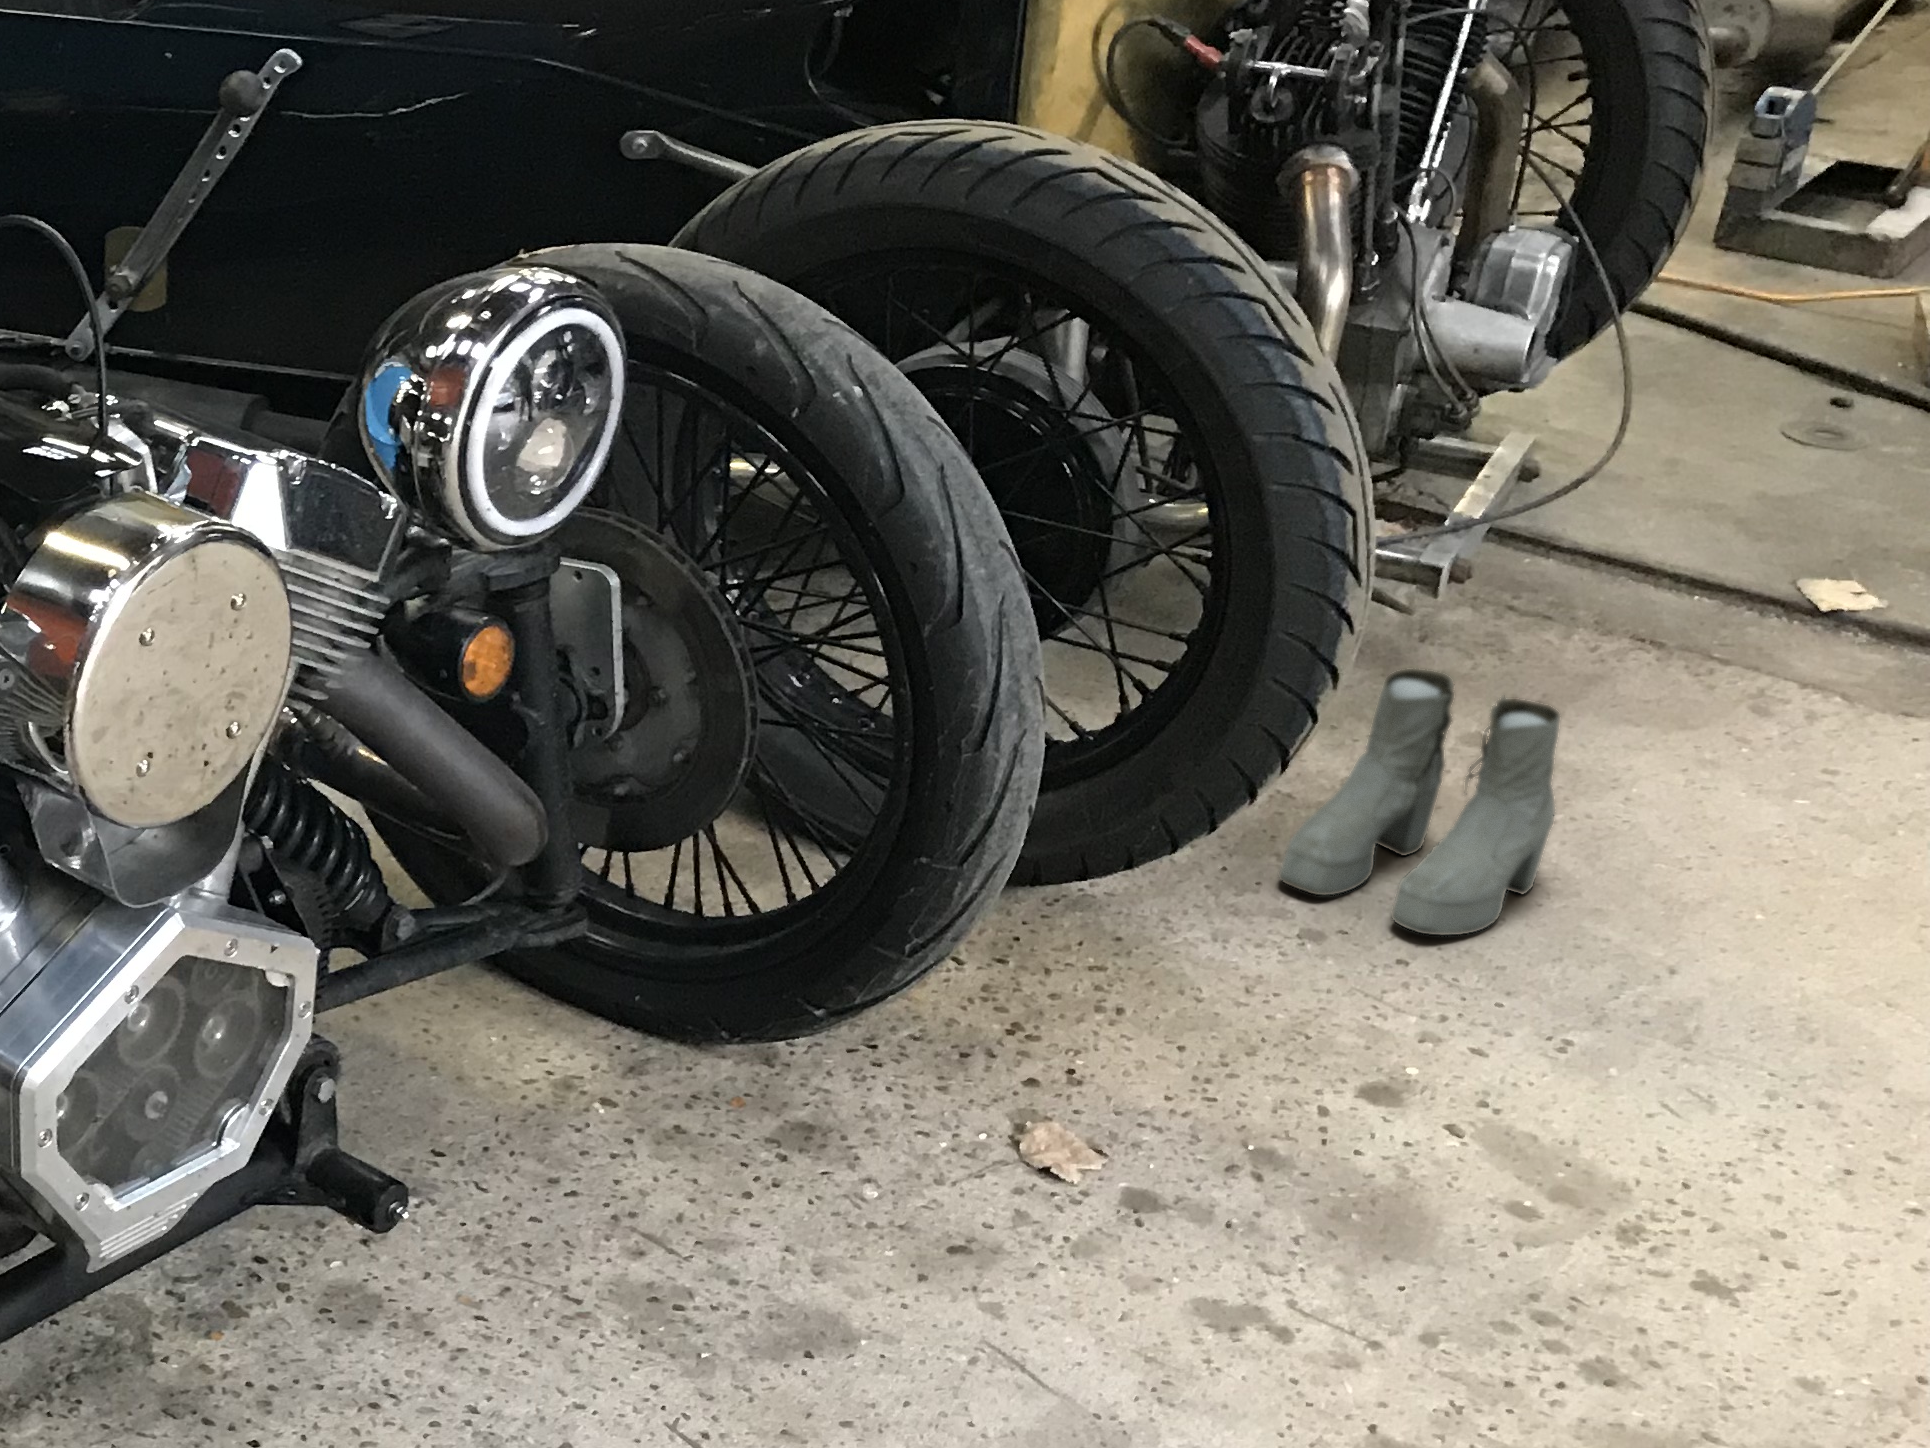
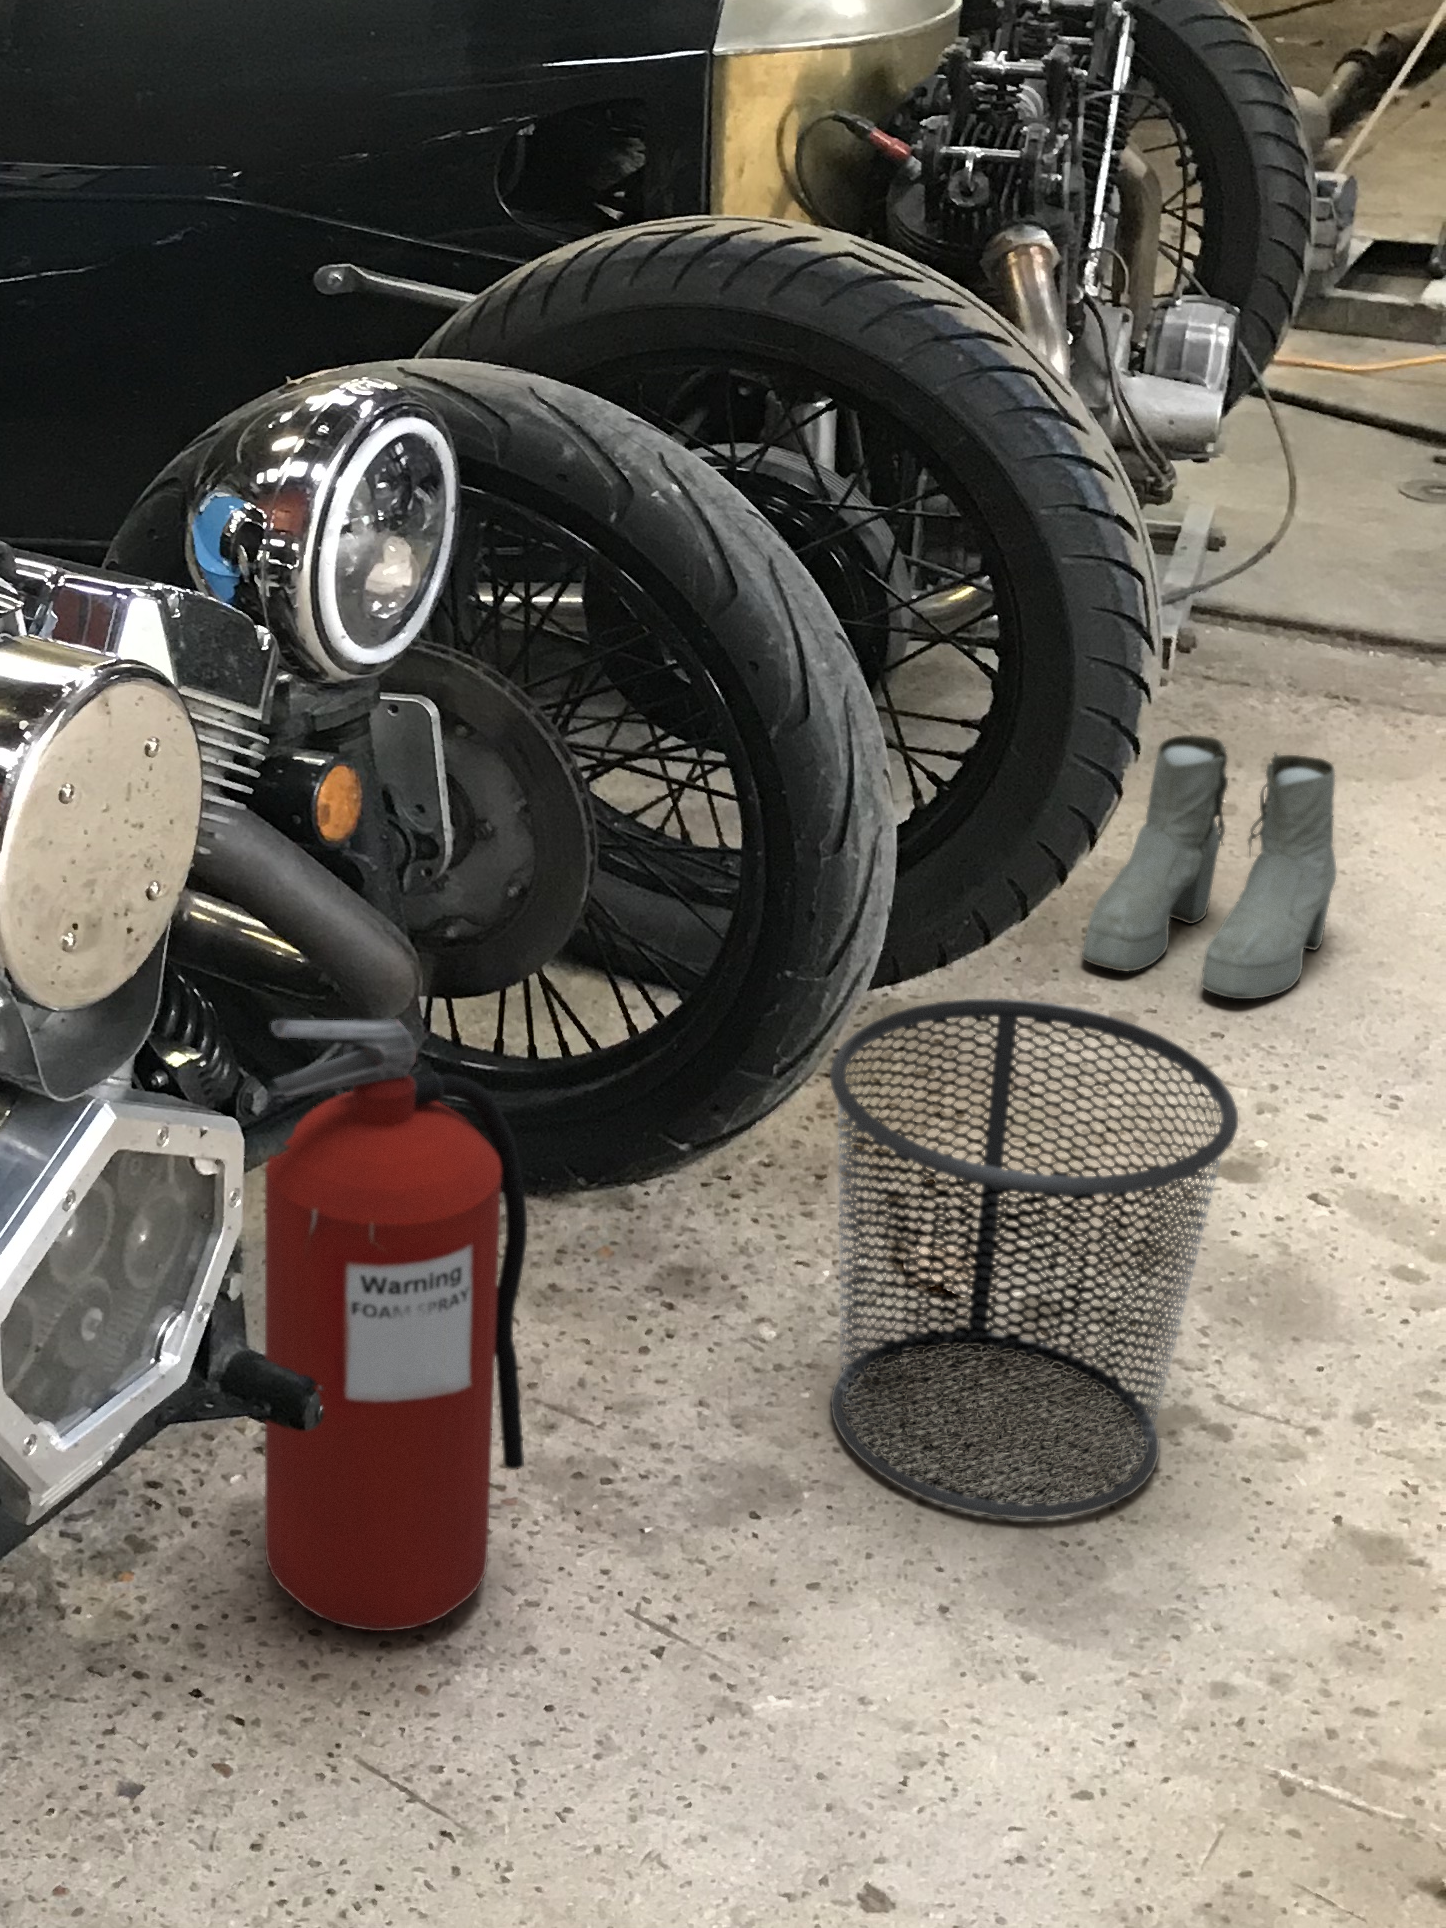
fire extinguisher: none [338,854,603,1416] -> present [265,1019,527,1631]
waste bin: none [903,904,1314,1396] -> present [830,999,1238,1519]

